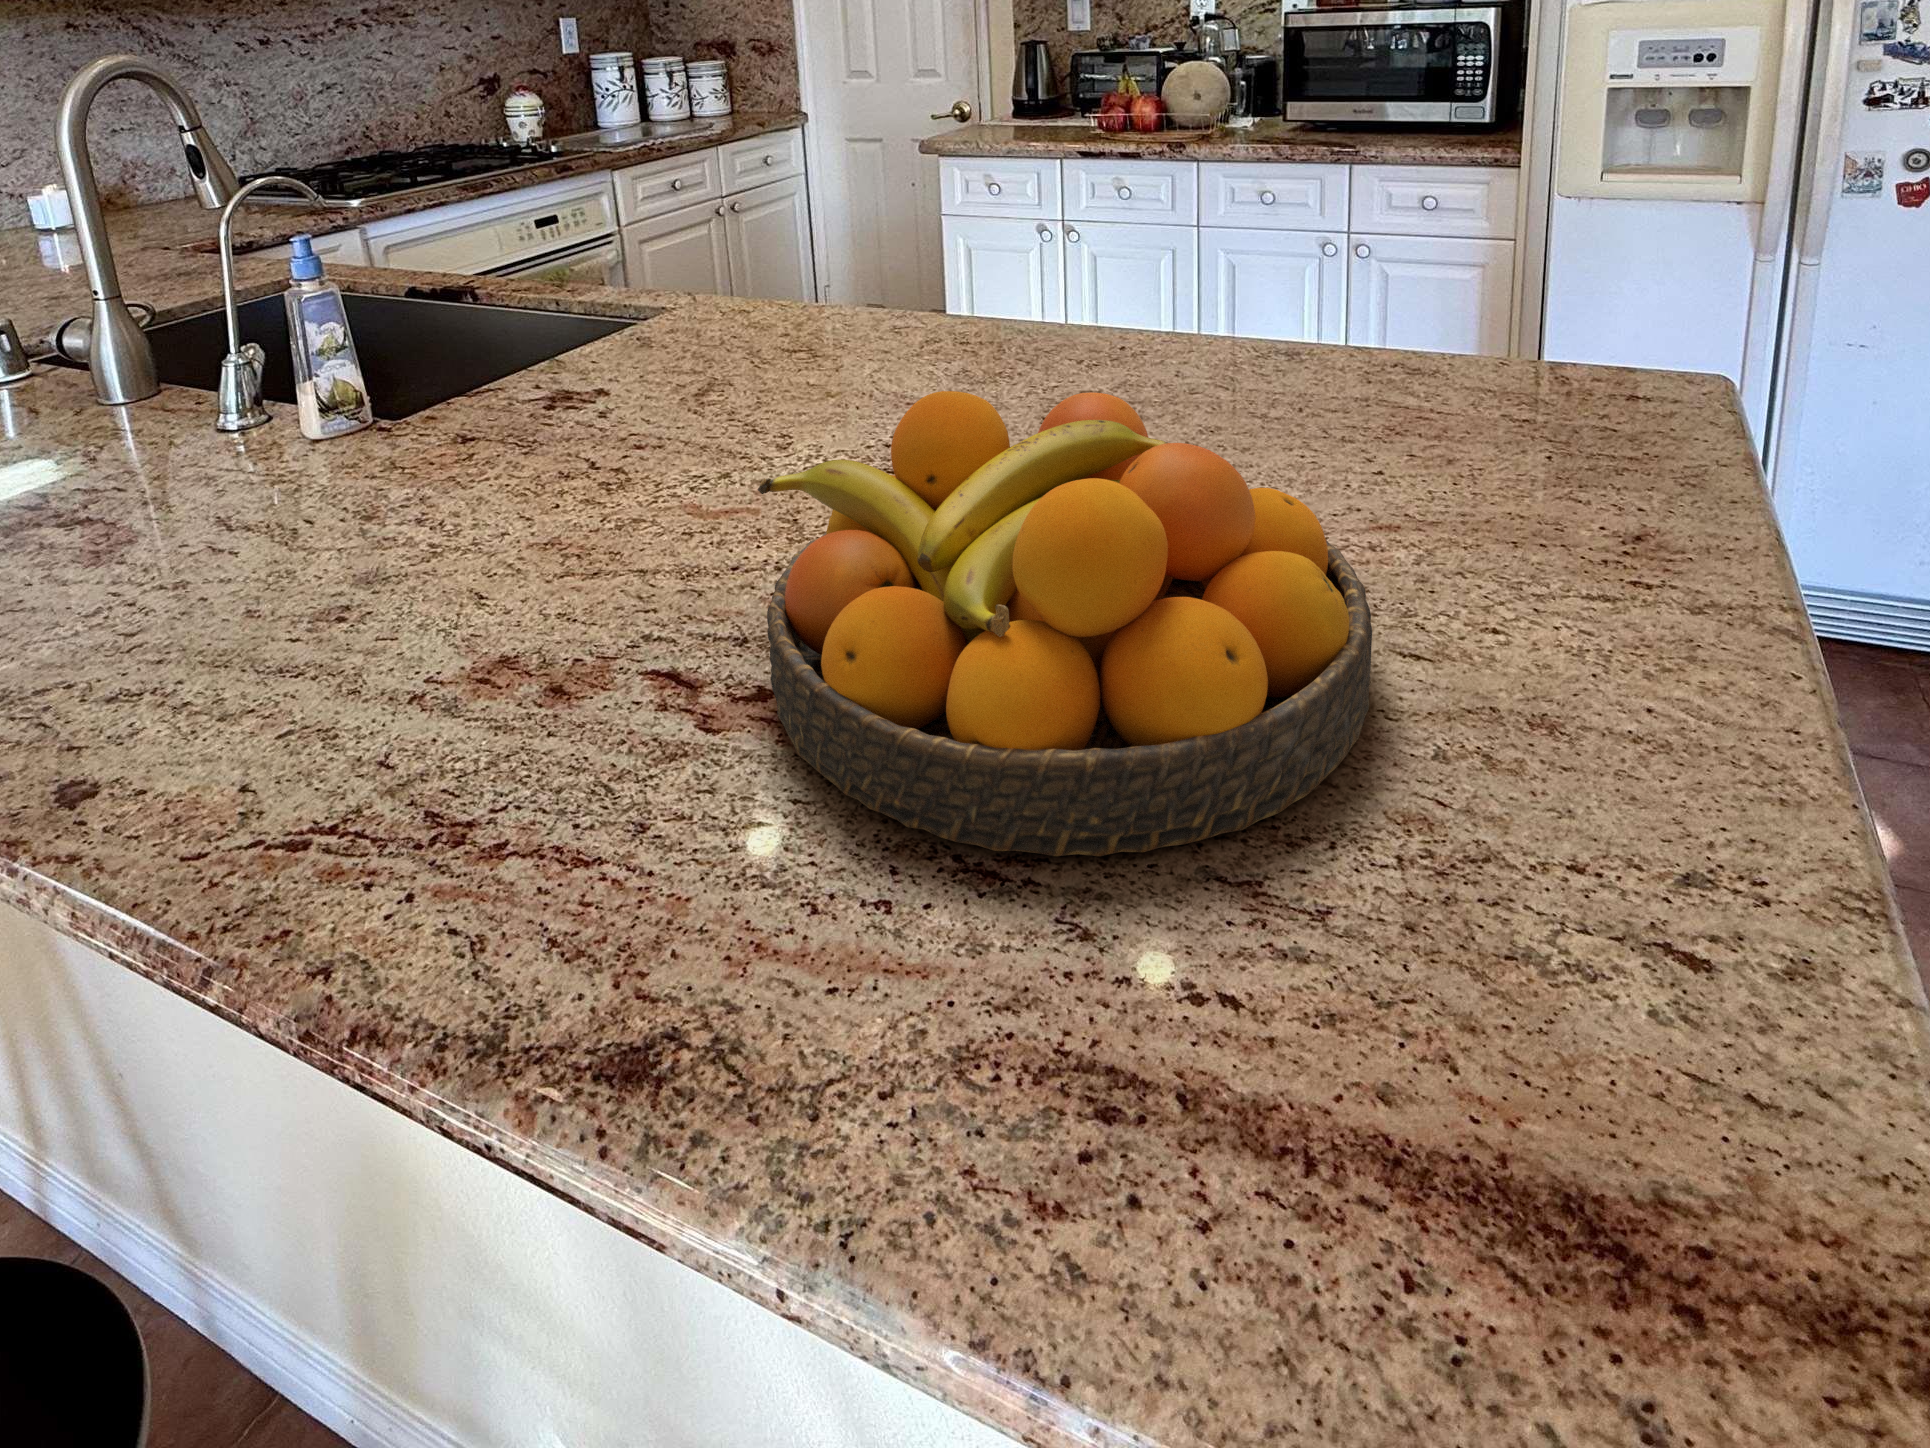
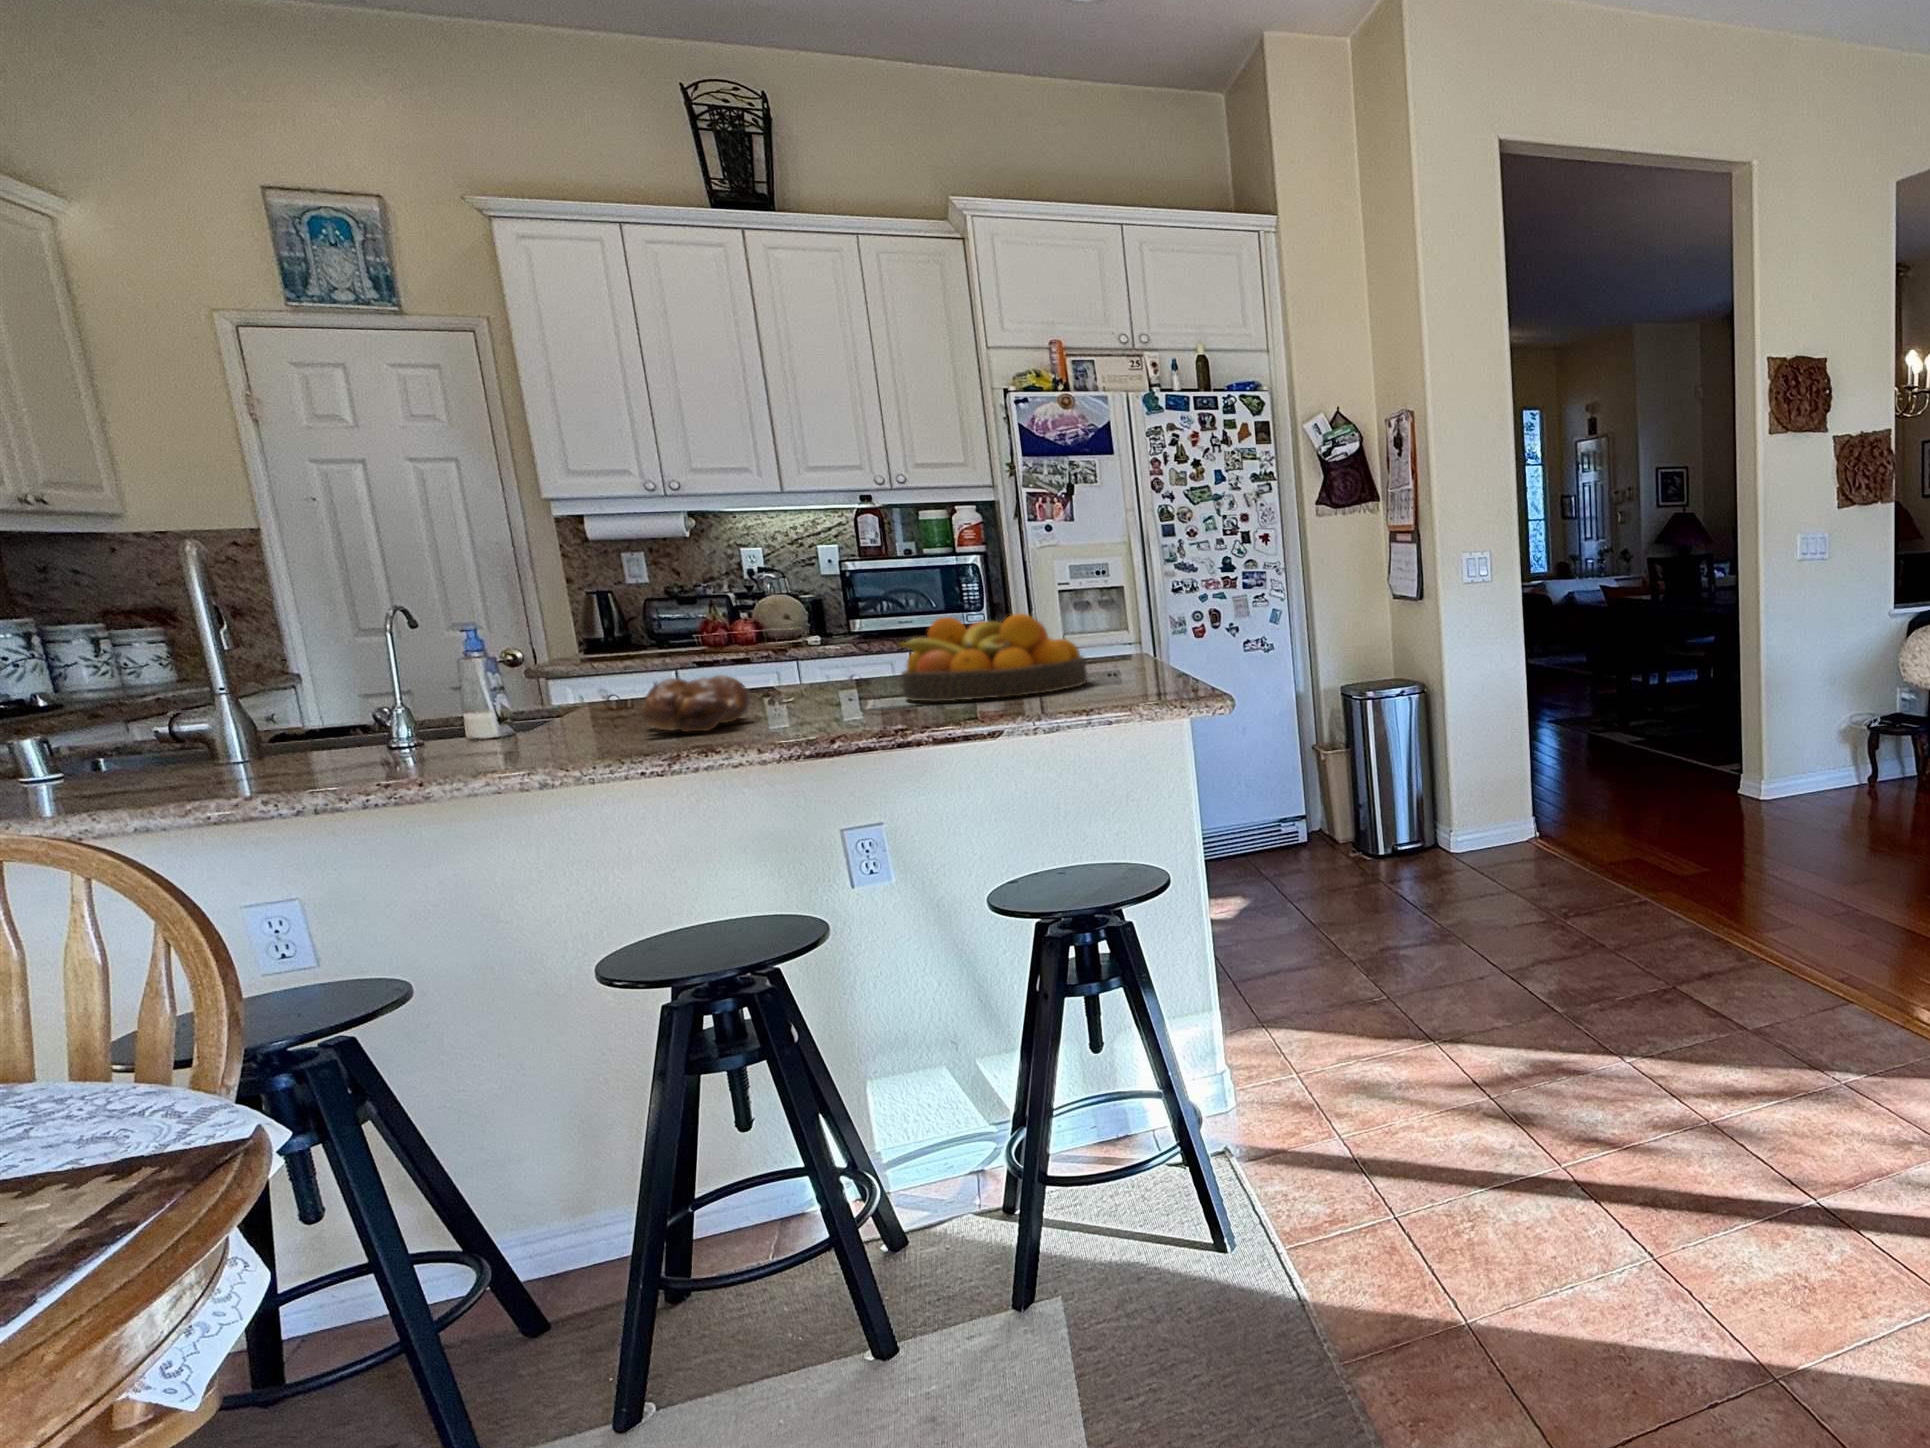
bread loaf: none [74,469,488,712] -> present [641,675,750,732]

